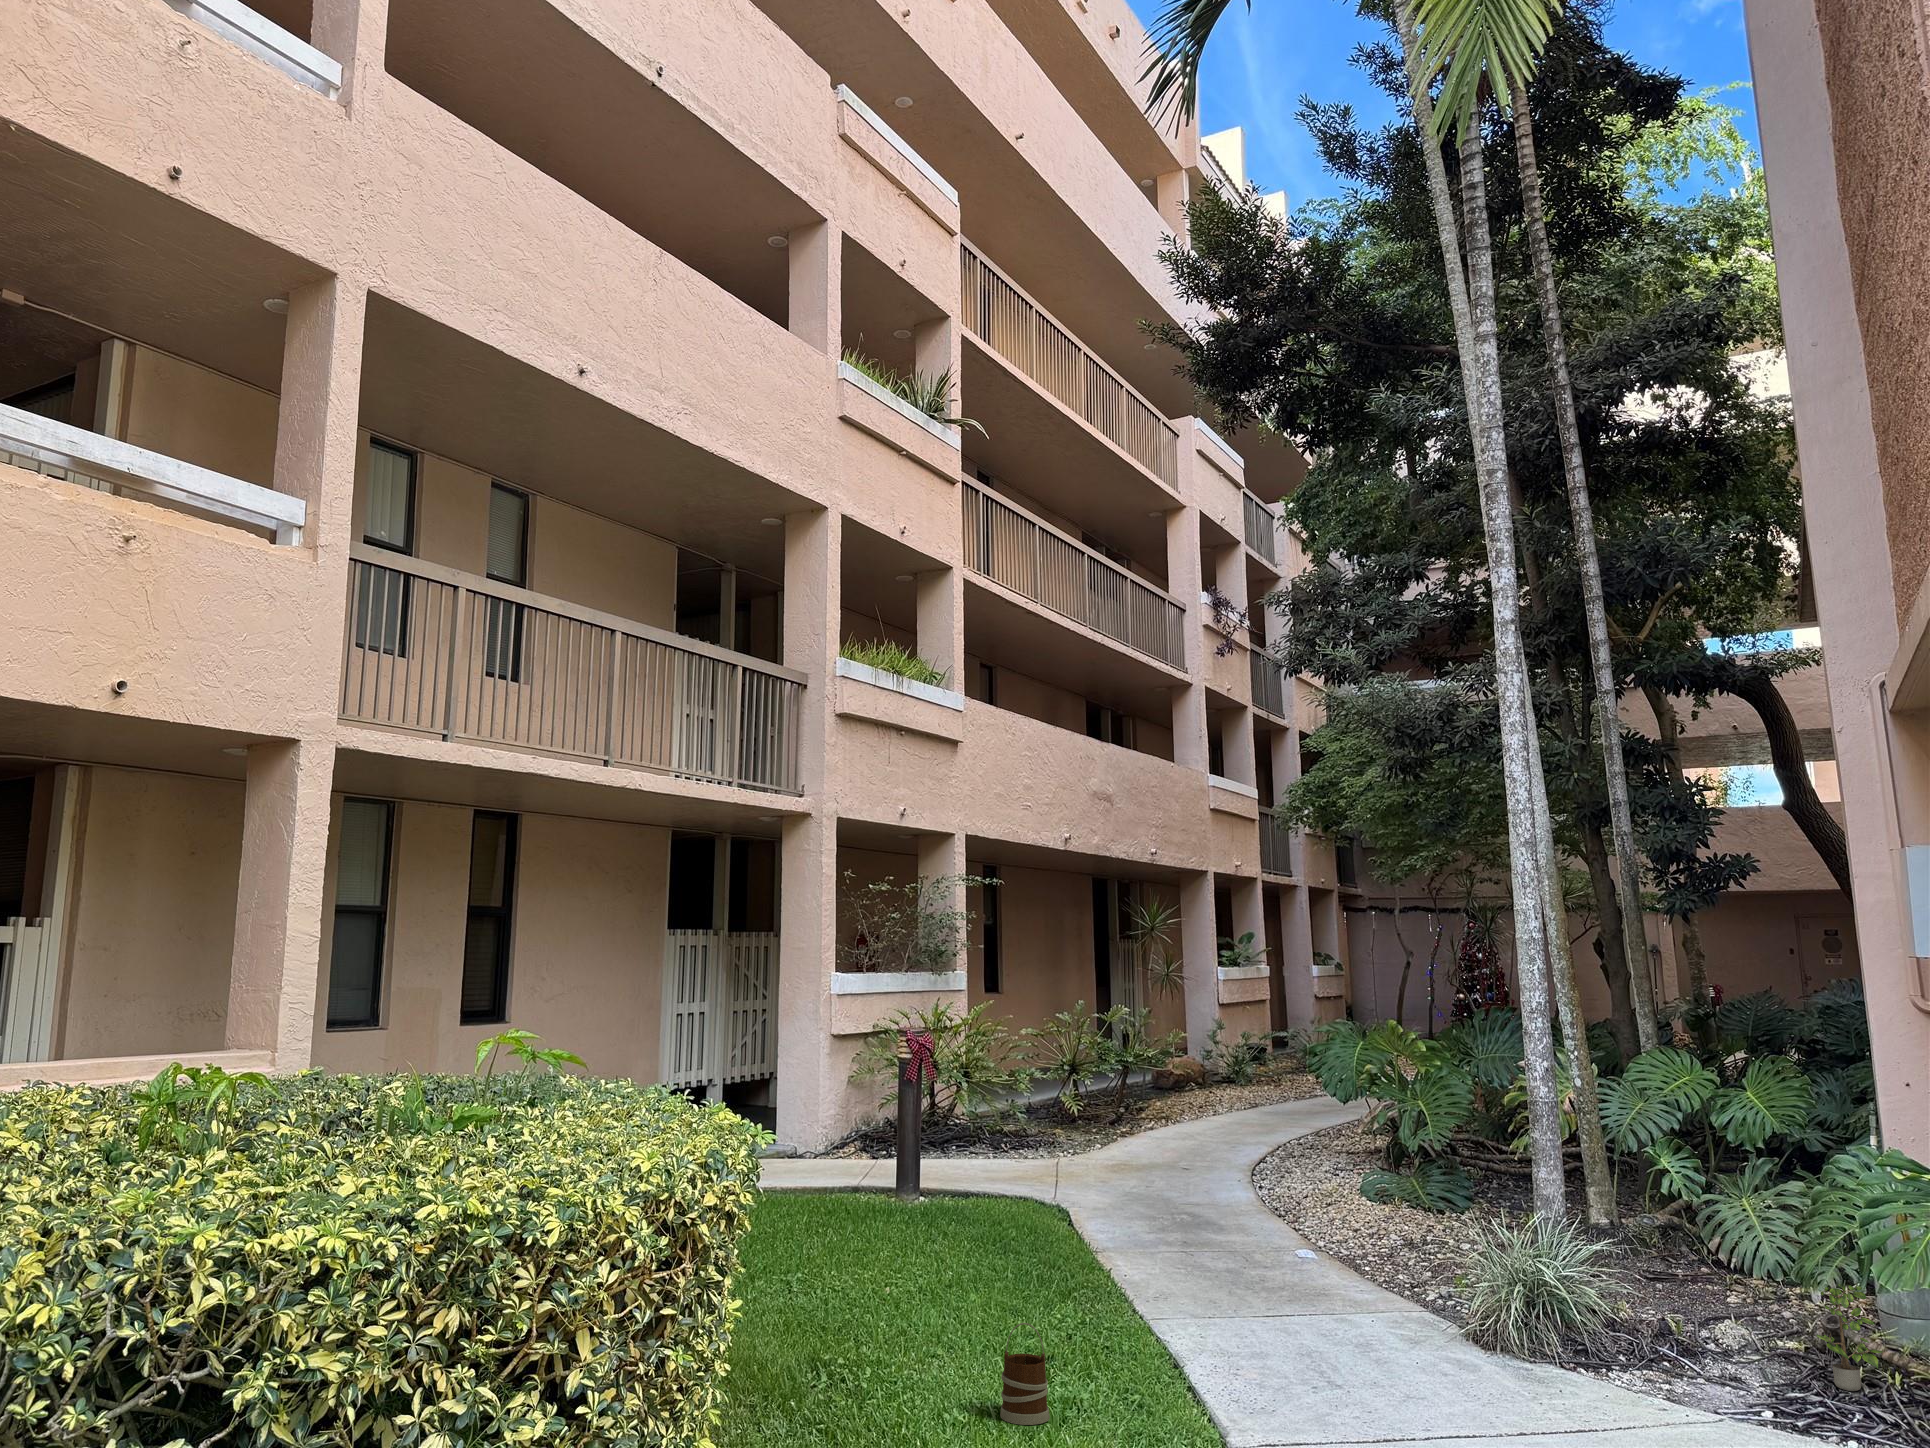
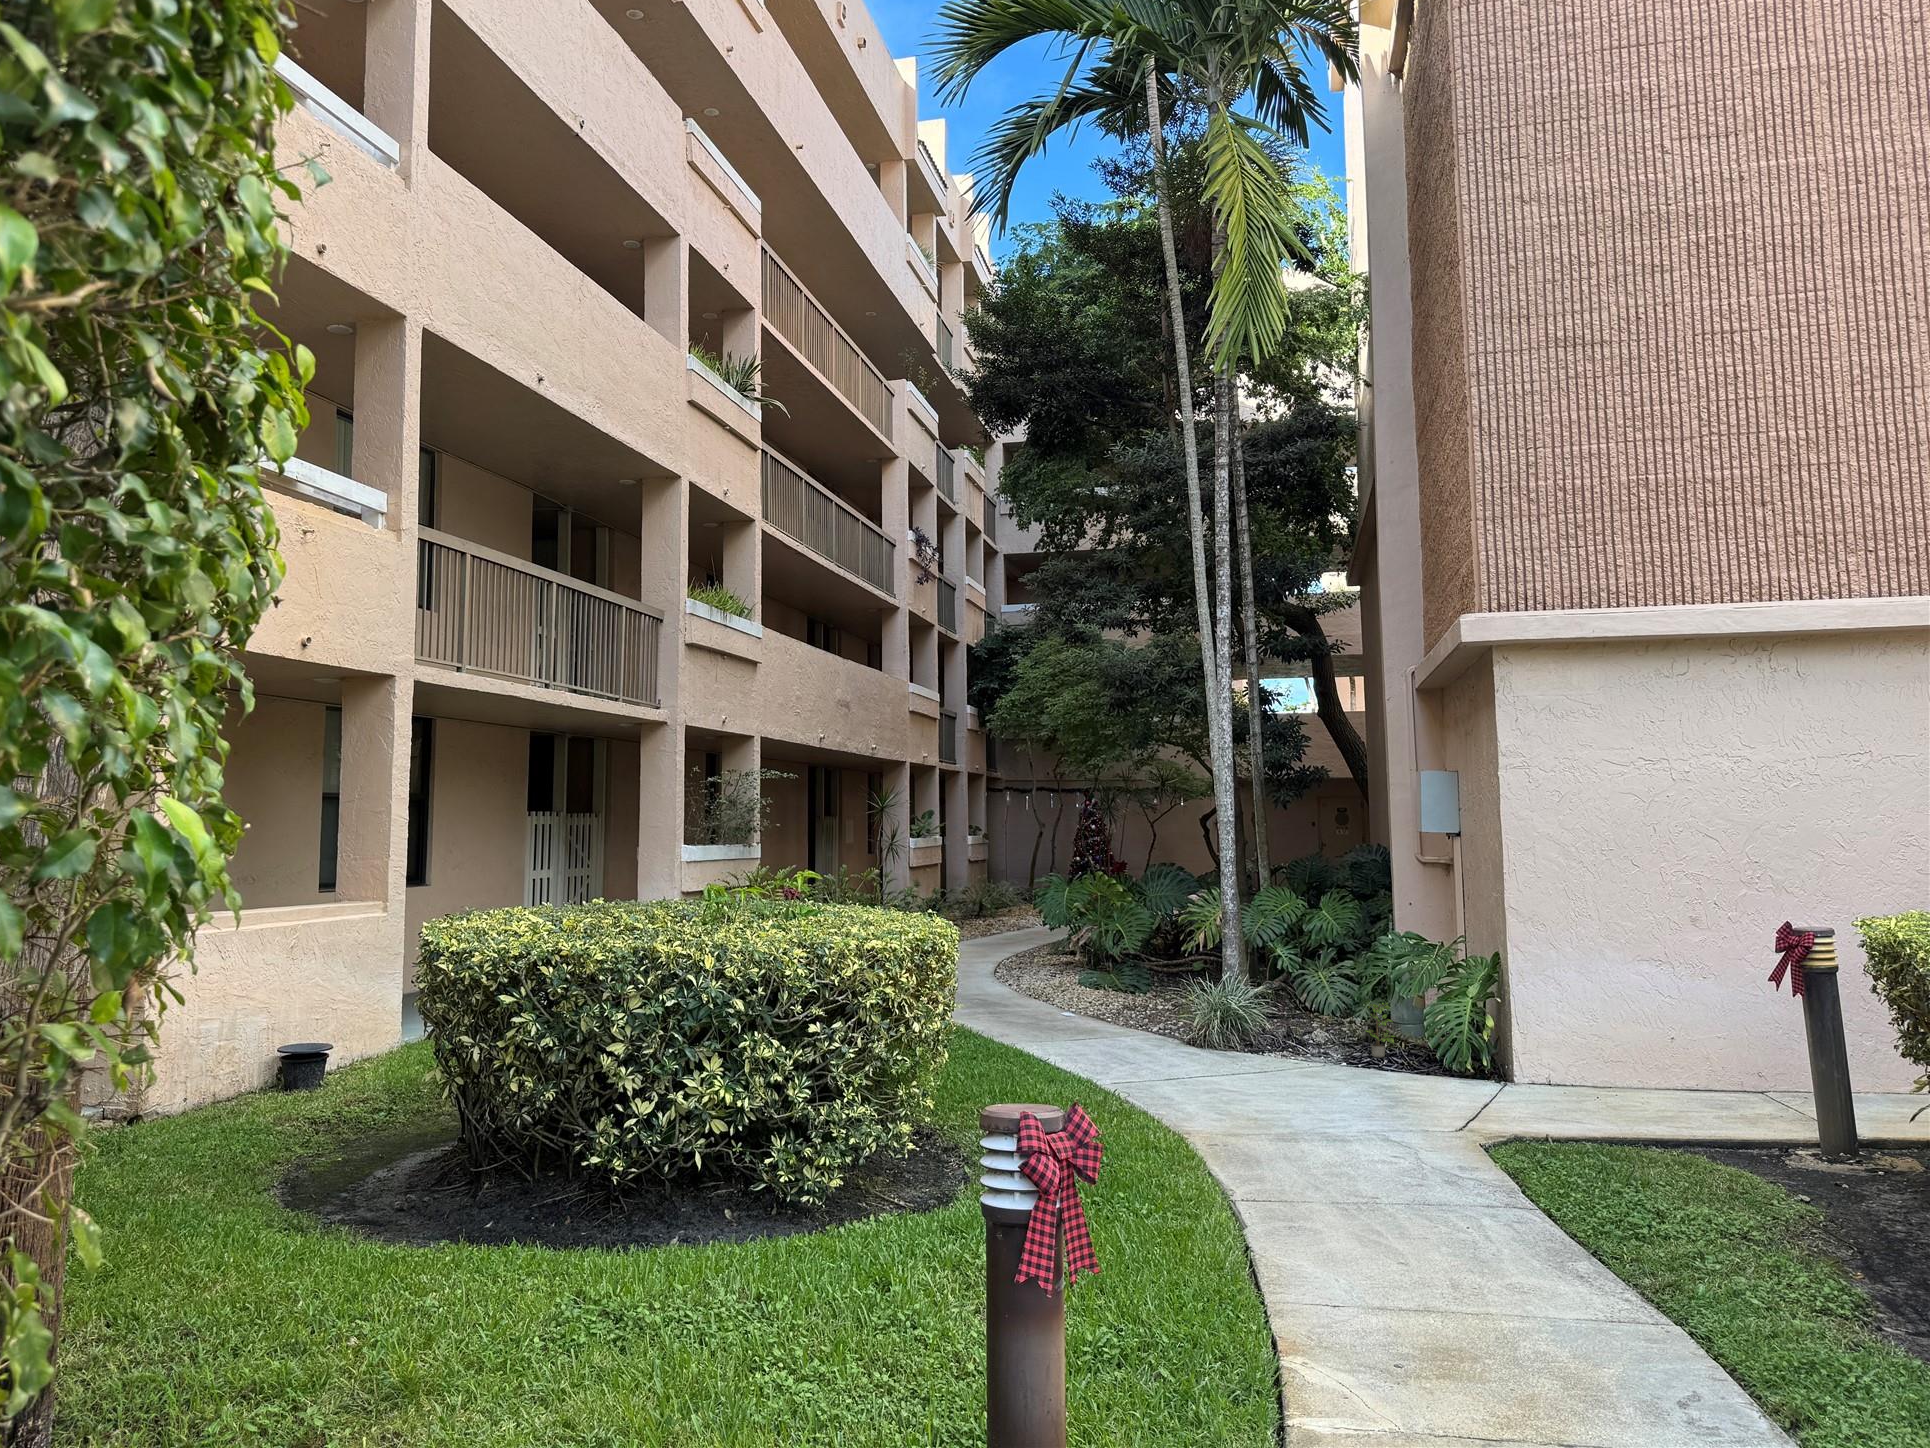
wooden bucket: present [1000,1323,1050,1425] -> none [961,1037,990,1091]

